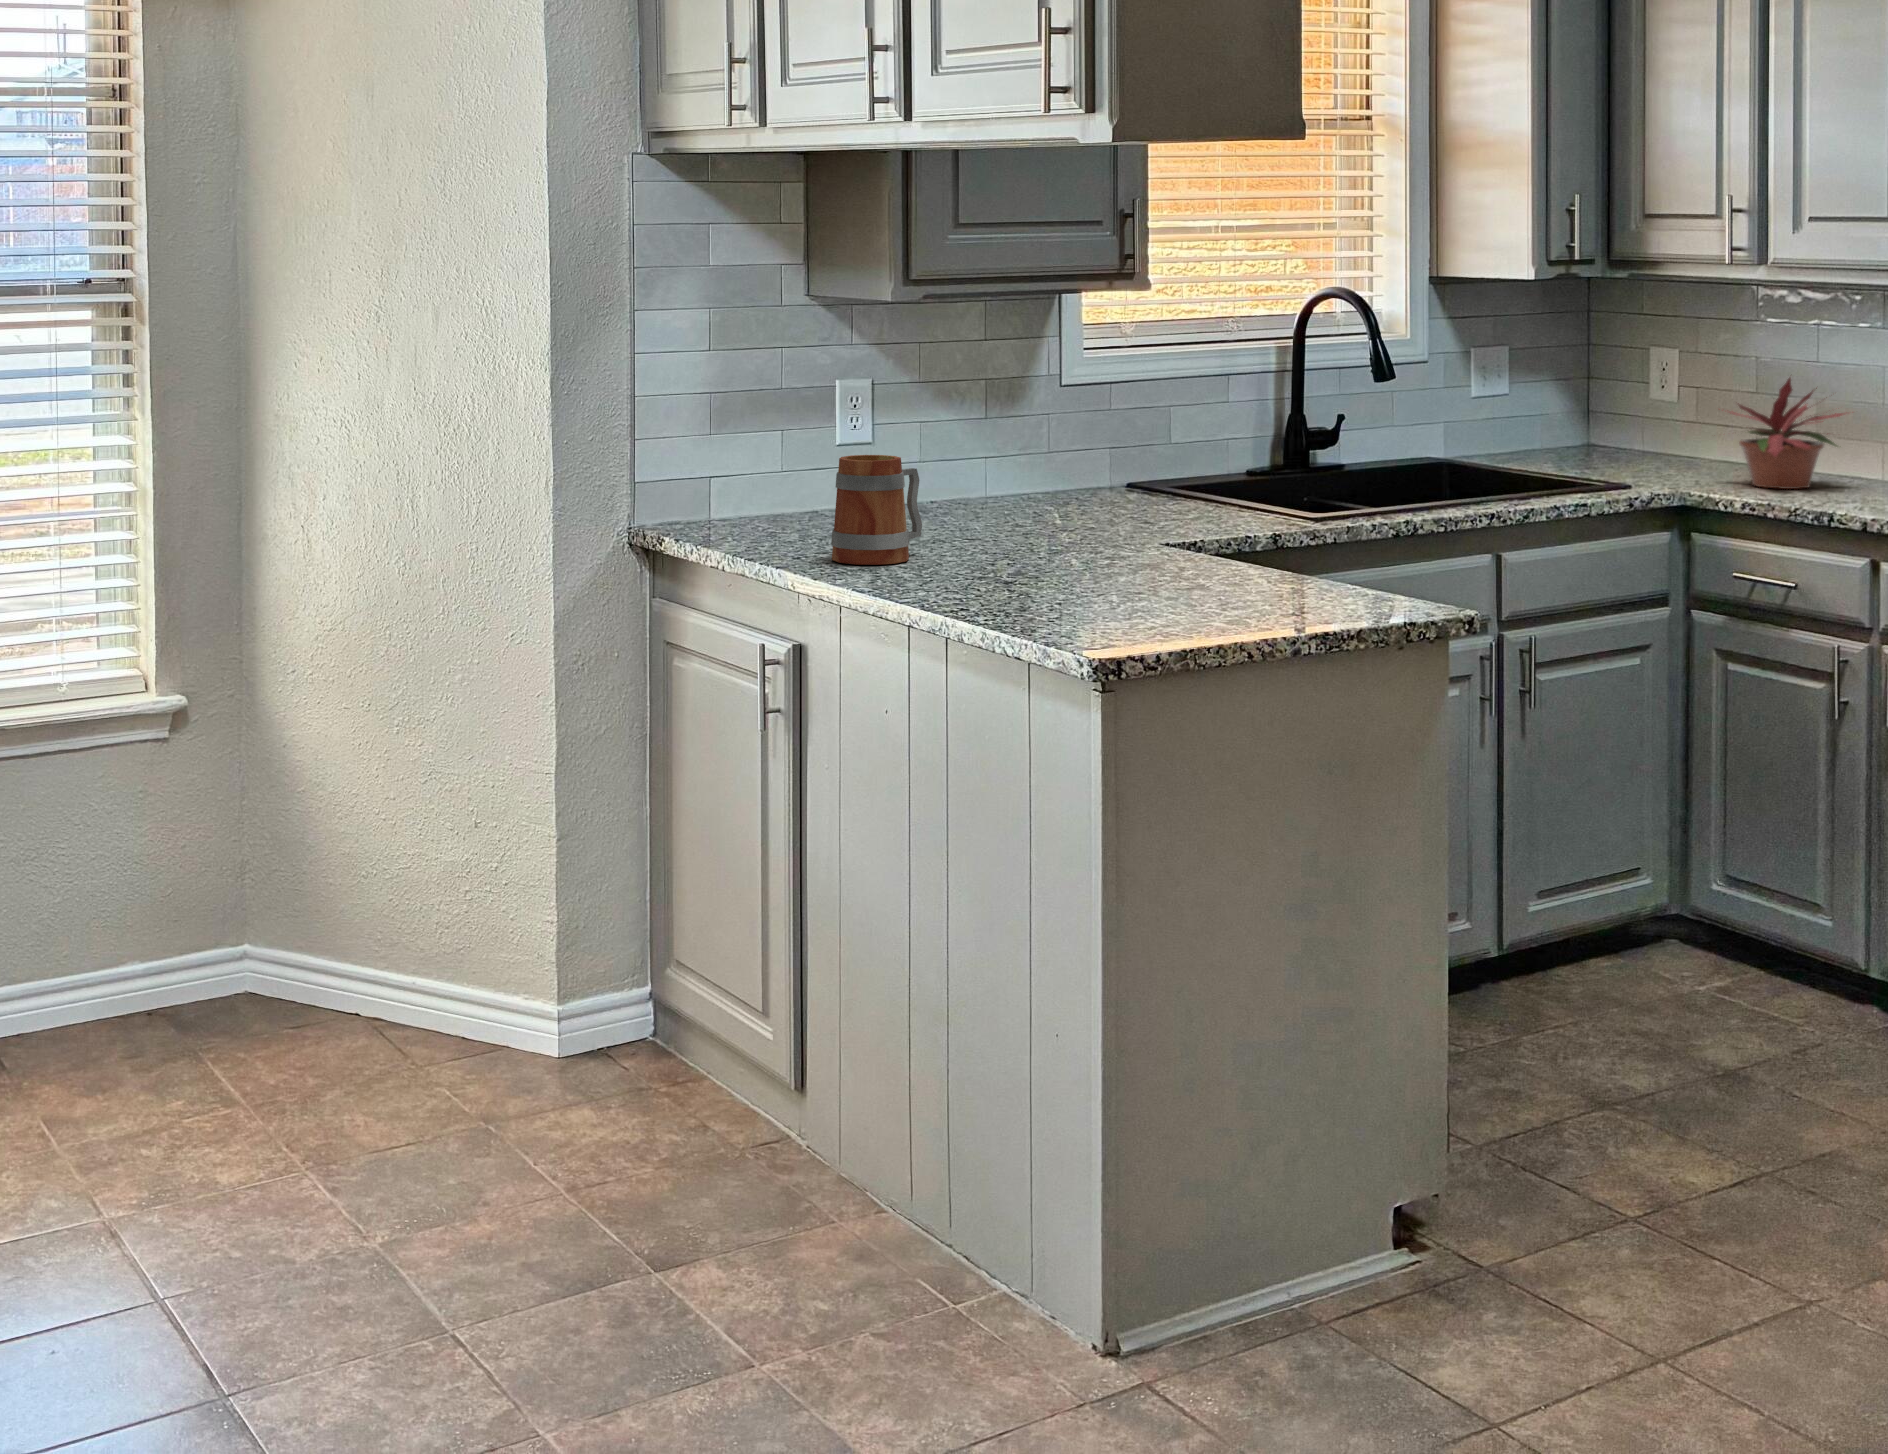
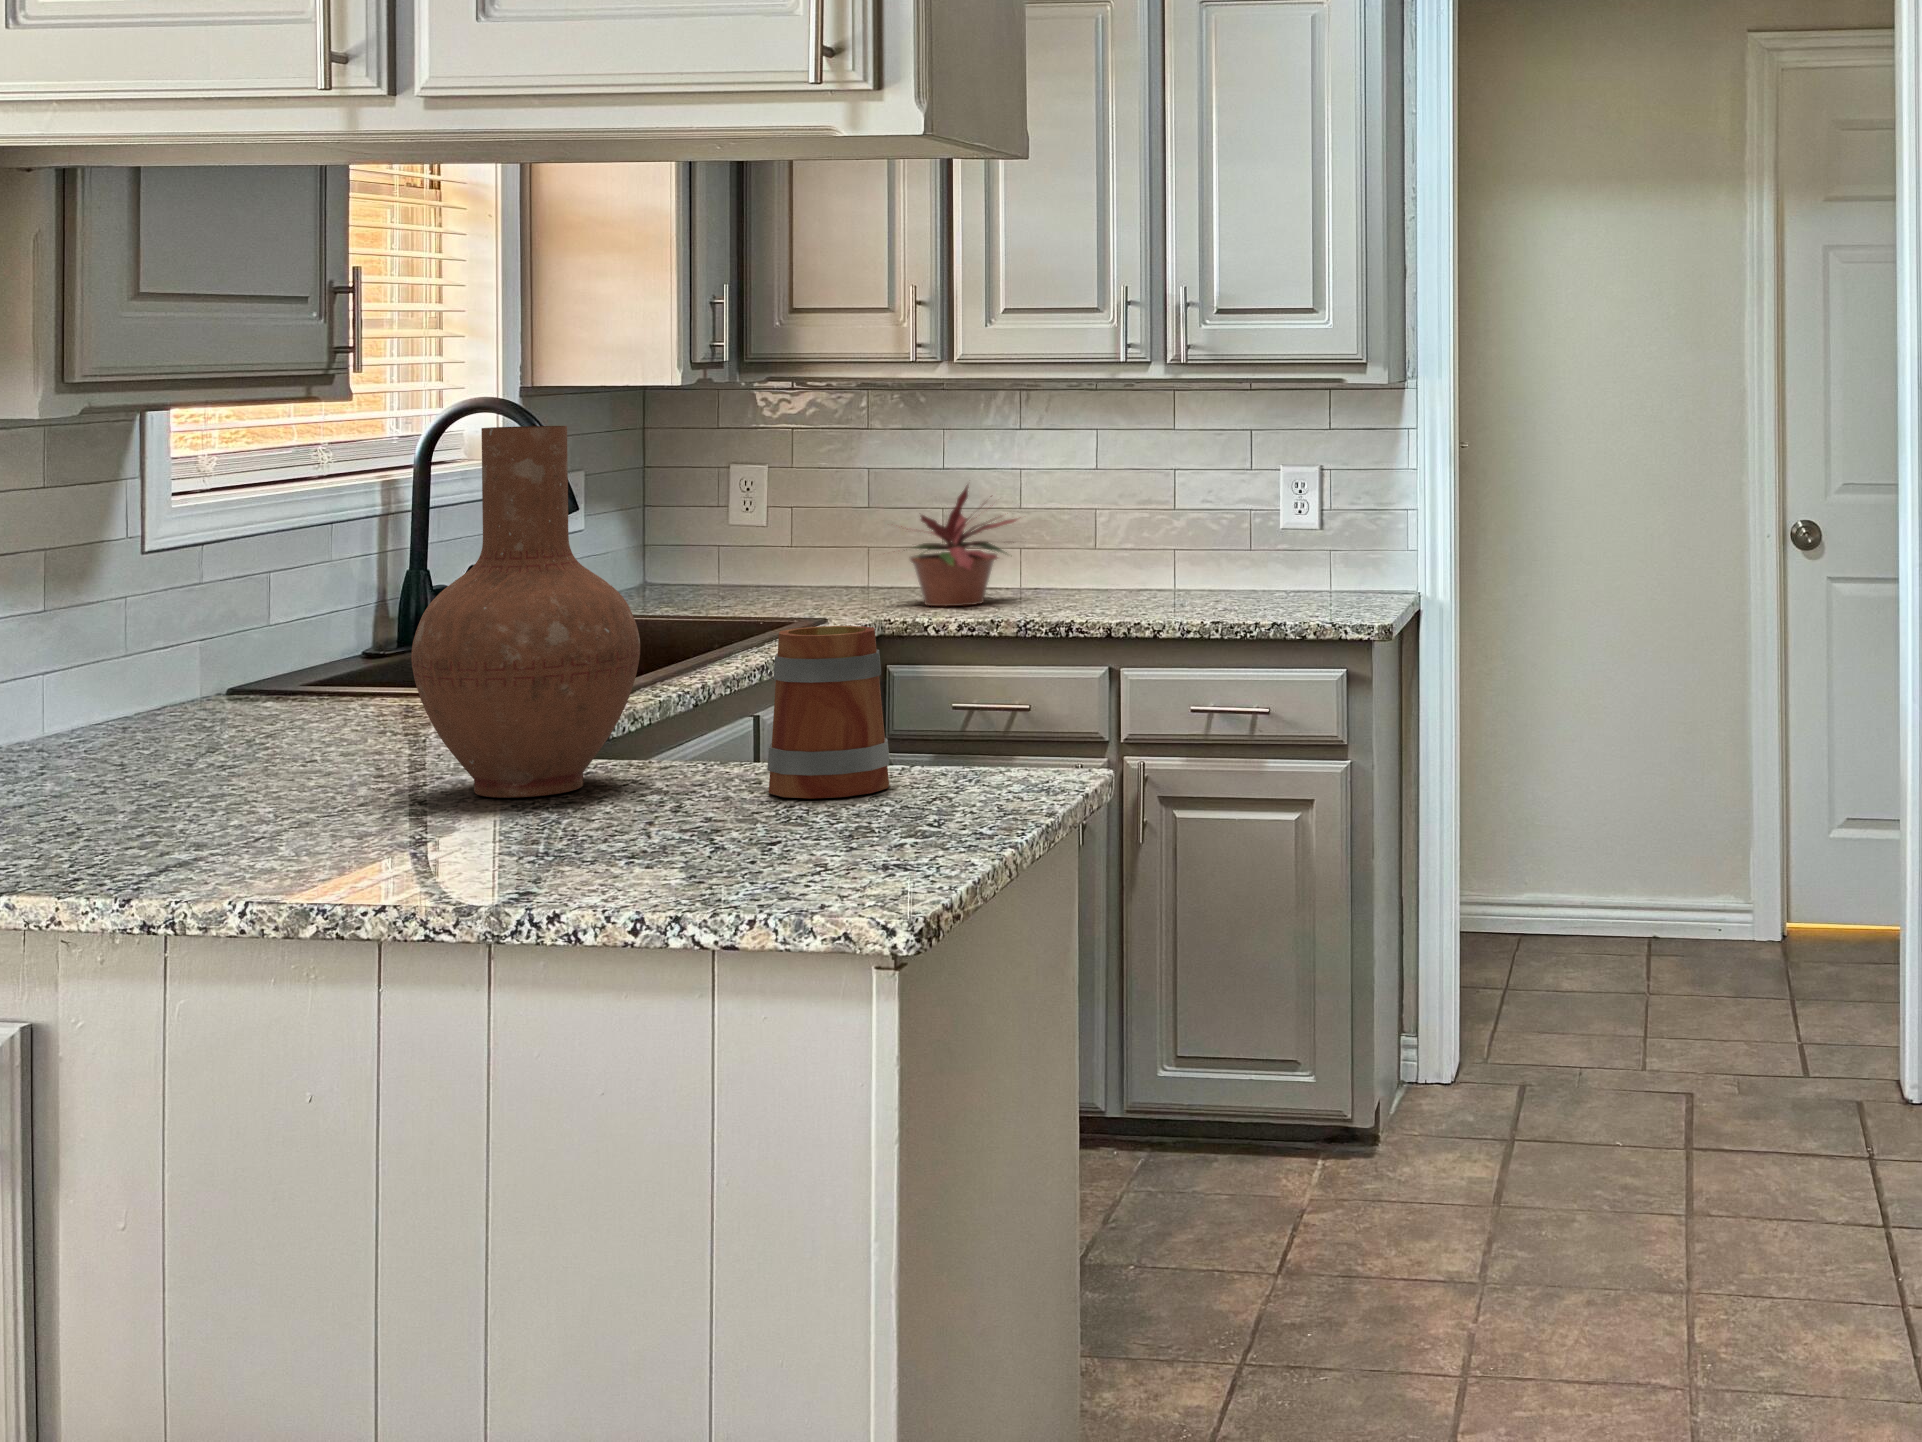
vase: none [984,330,1140,595] -> present [412,426,640,798]
mug: present [831,455,922,565] -> present [767,626,890,798]

